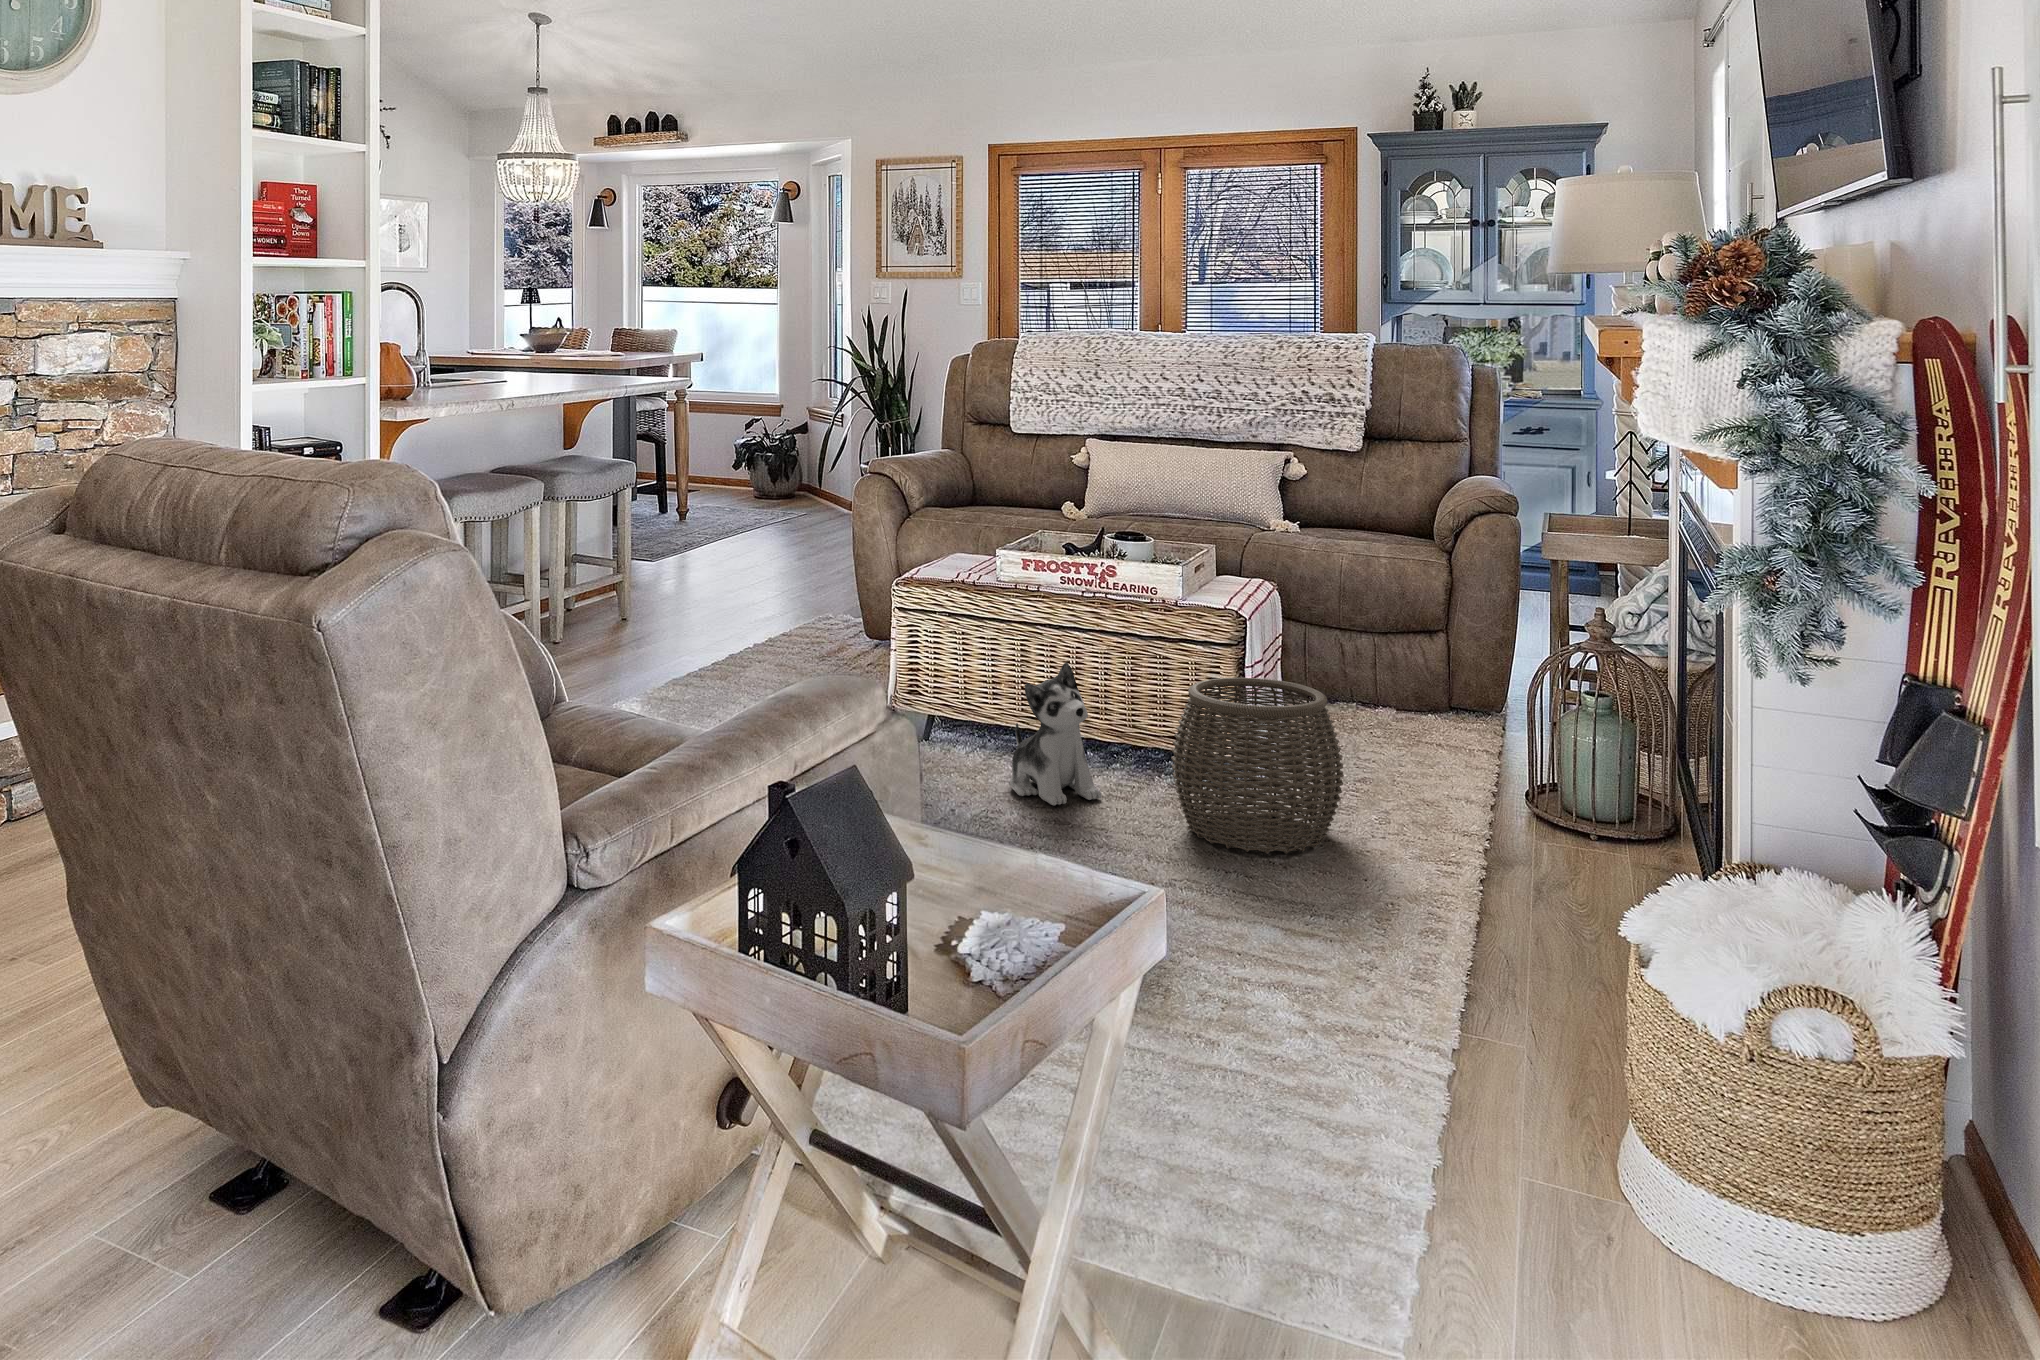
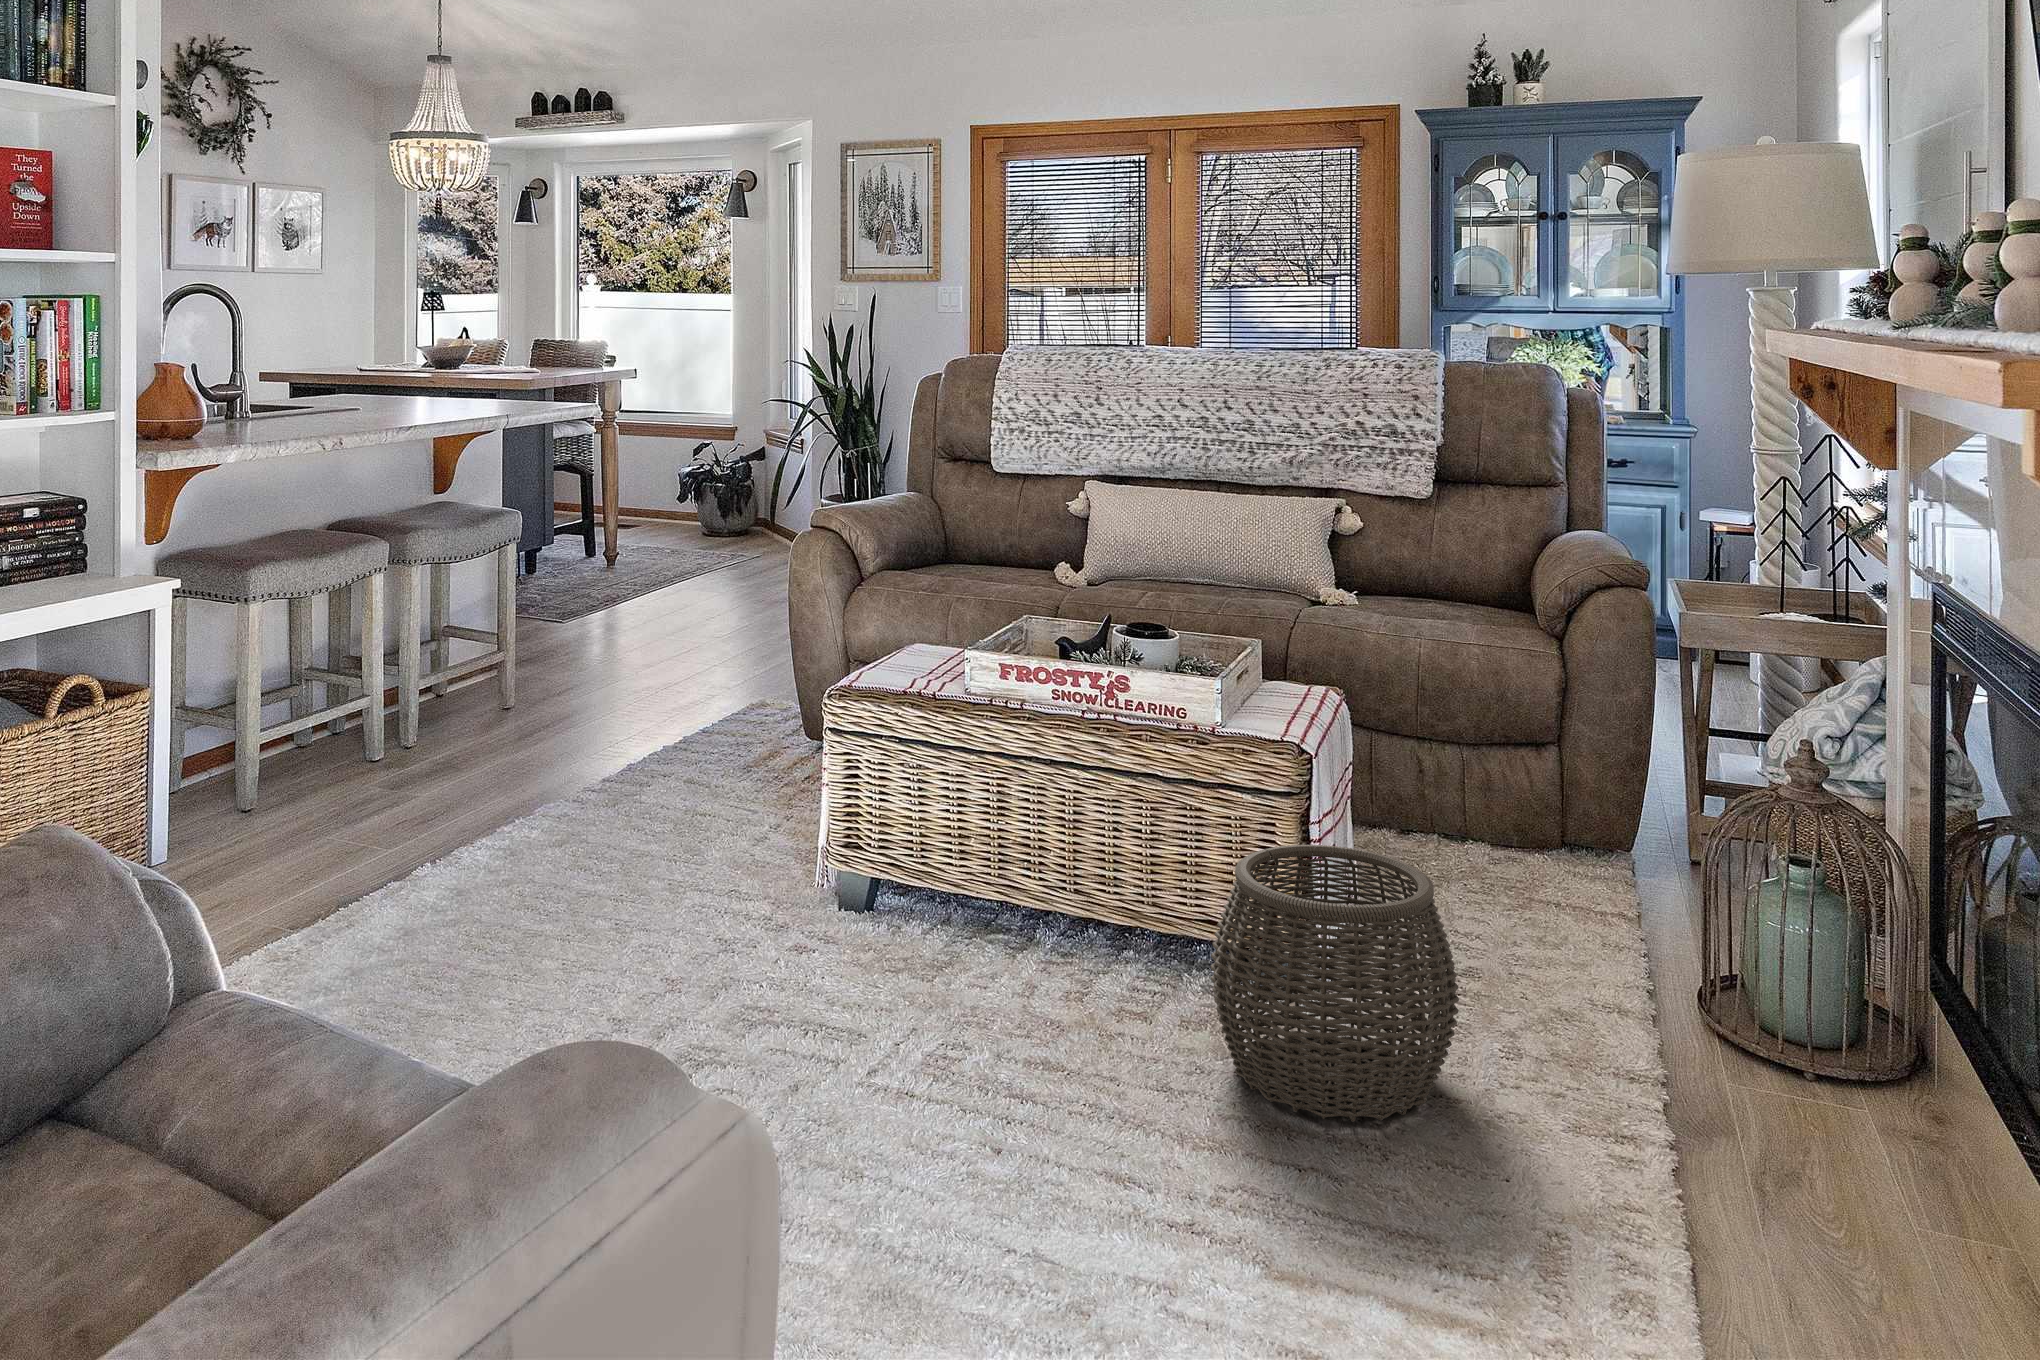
plush toy: present [1010,662,1101,806] -> none [982,818,1110,1028]

